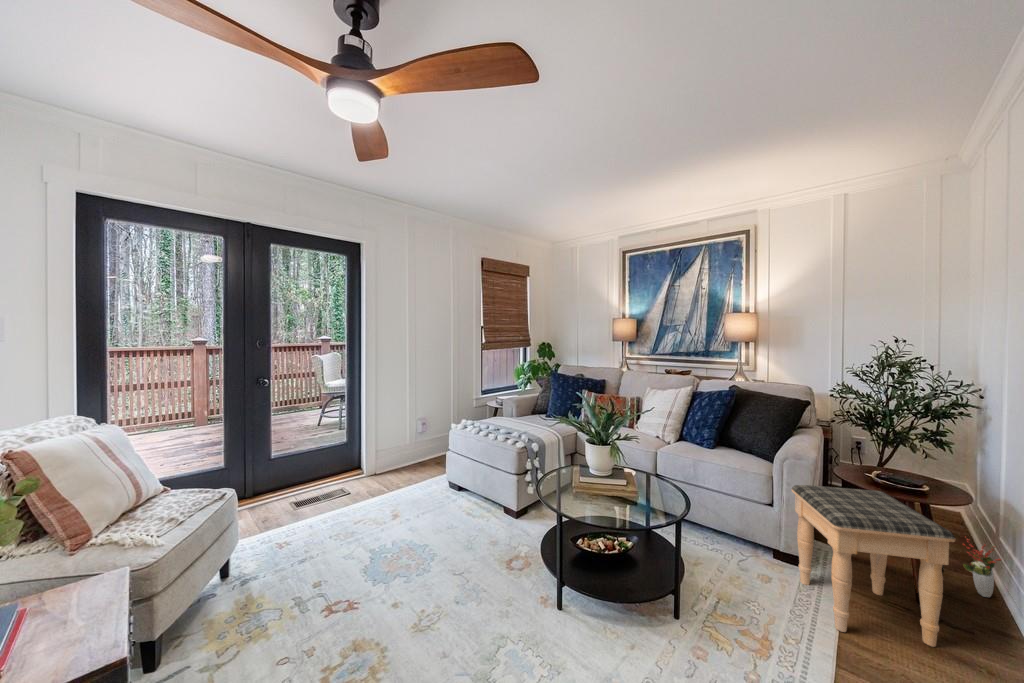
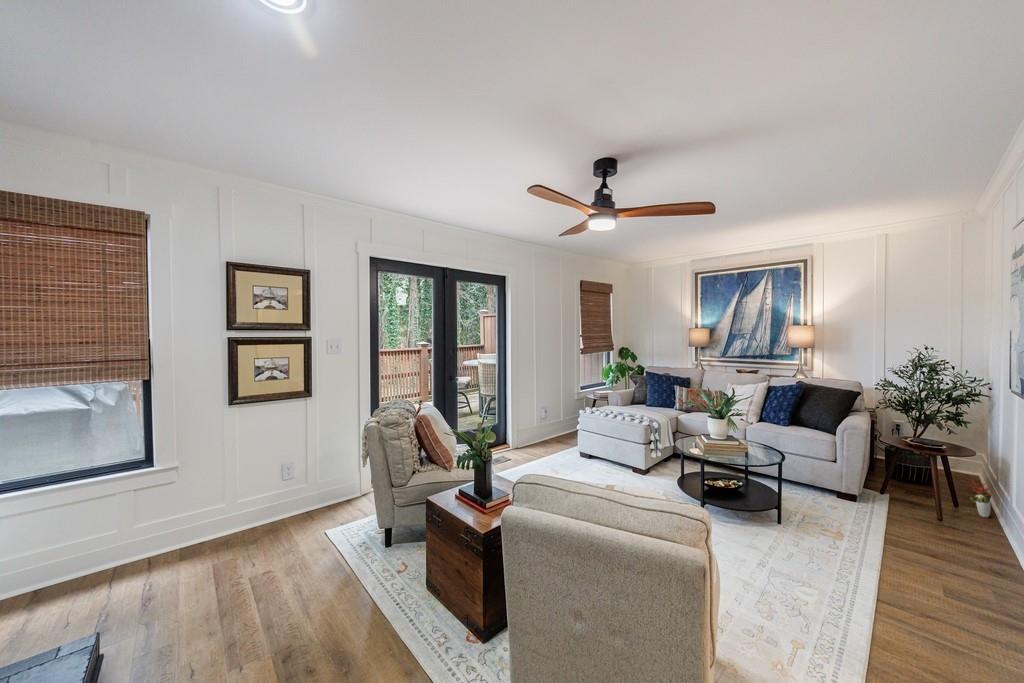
footstool: present [792,485,955,647] -> none [852,445,958,537]

